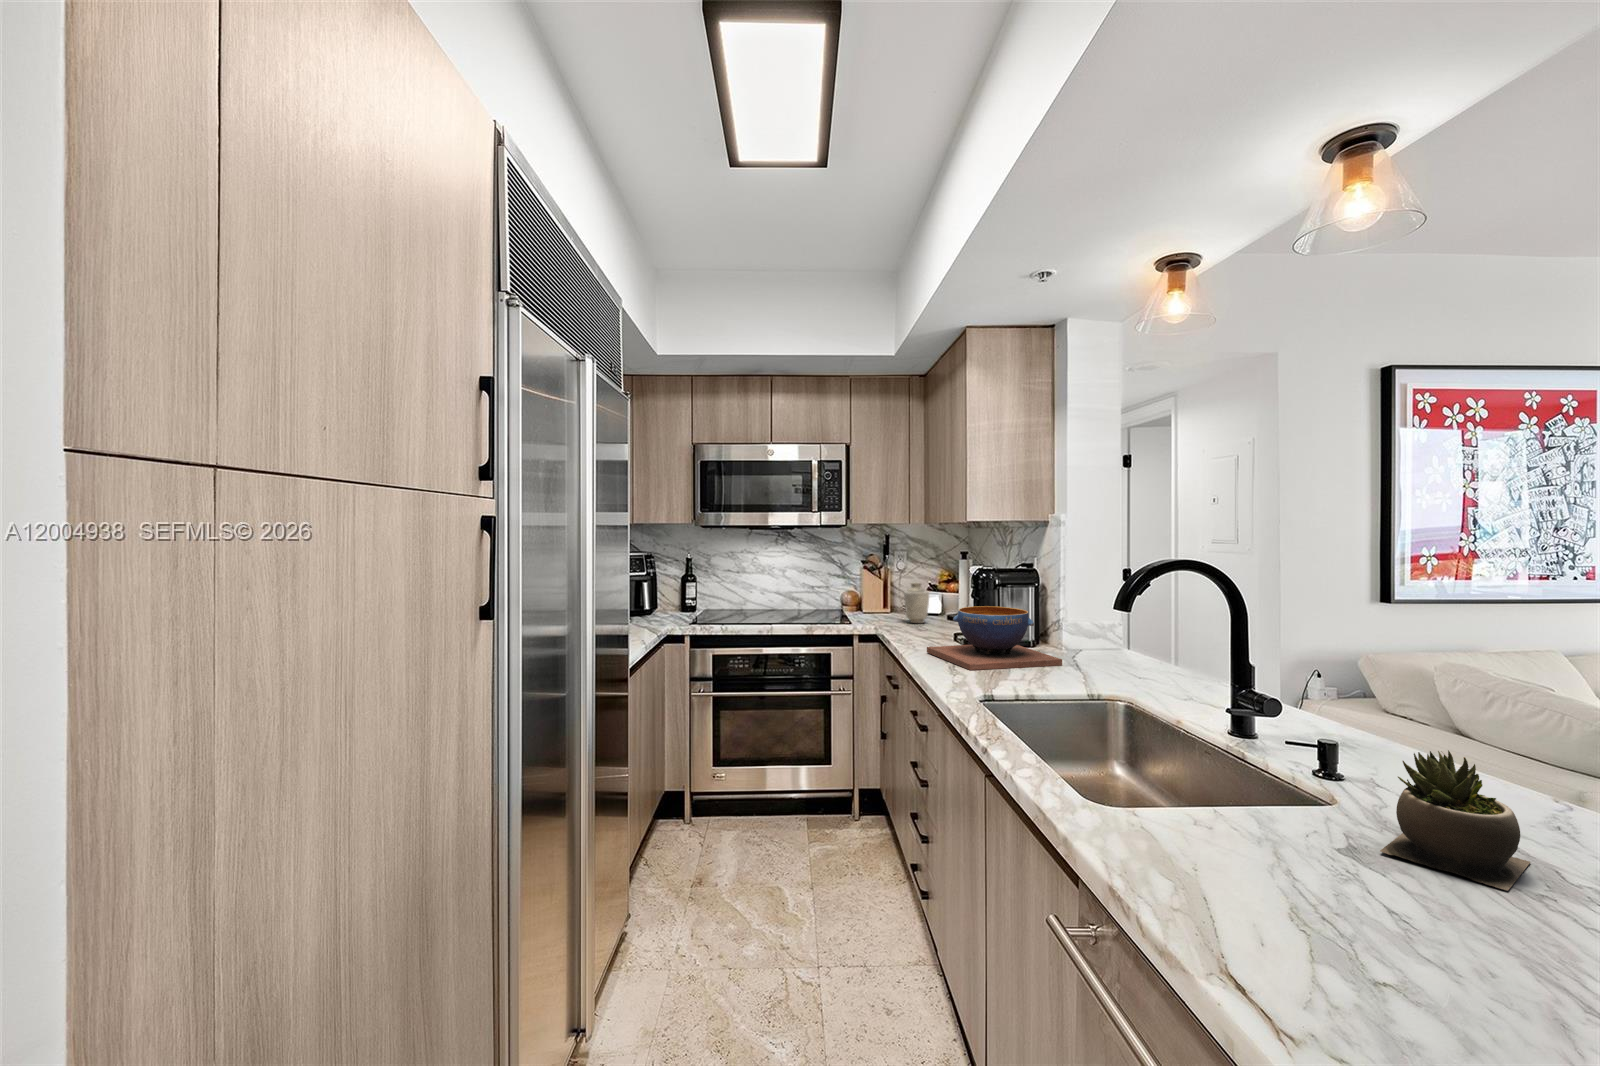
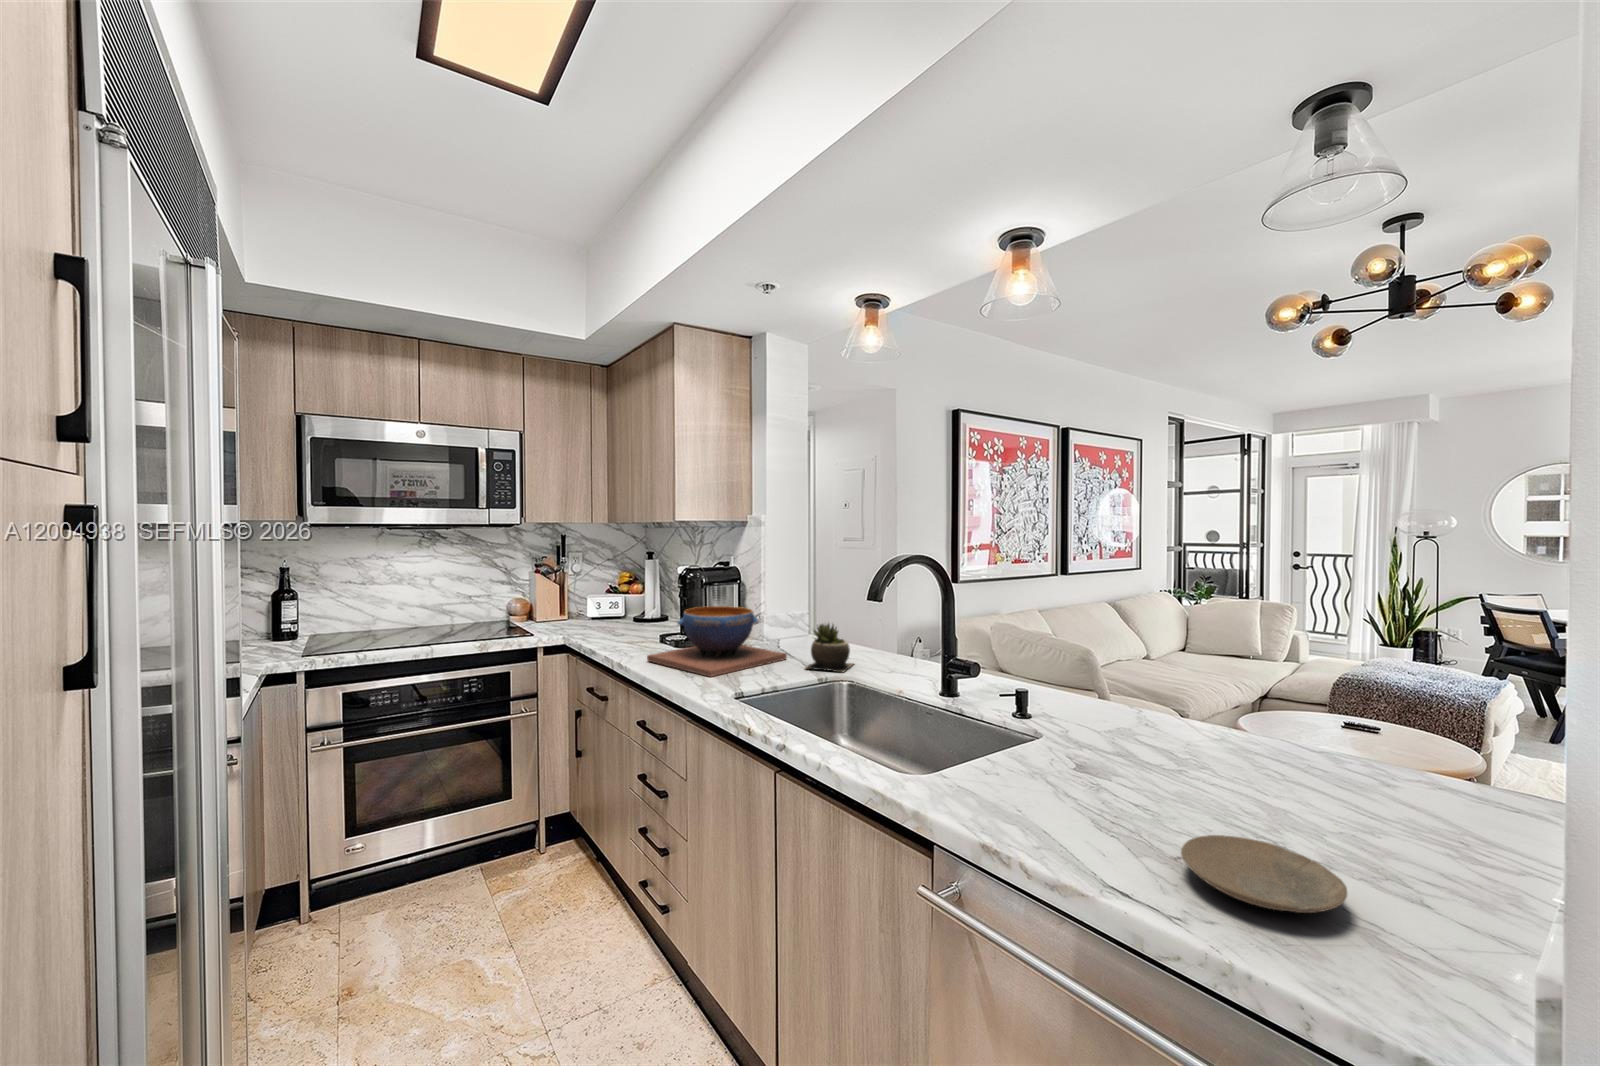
vase: present [904,583,929,623] -> none [591,584,618,627]
succulent plant: present [1380,750,1530,891] -> present [806,624,853,672]
plate: none [1208,829,1360,892] -> present [1181,835,1347,913]

